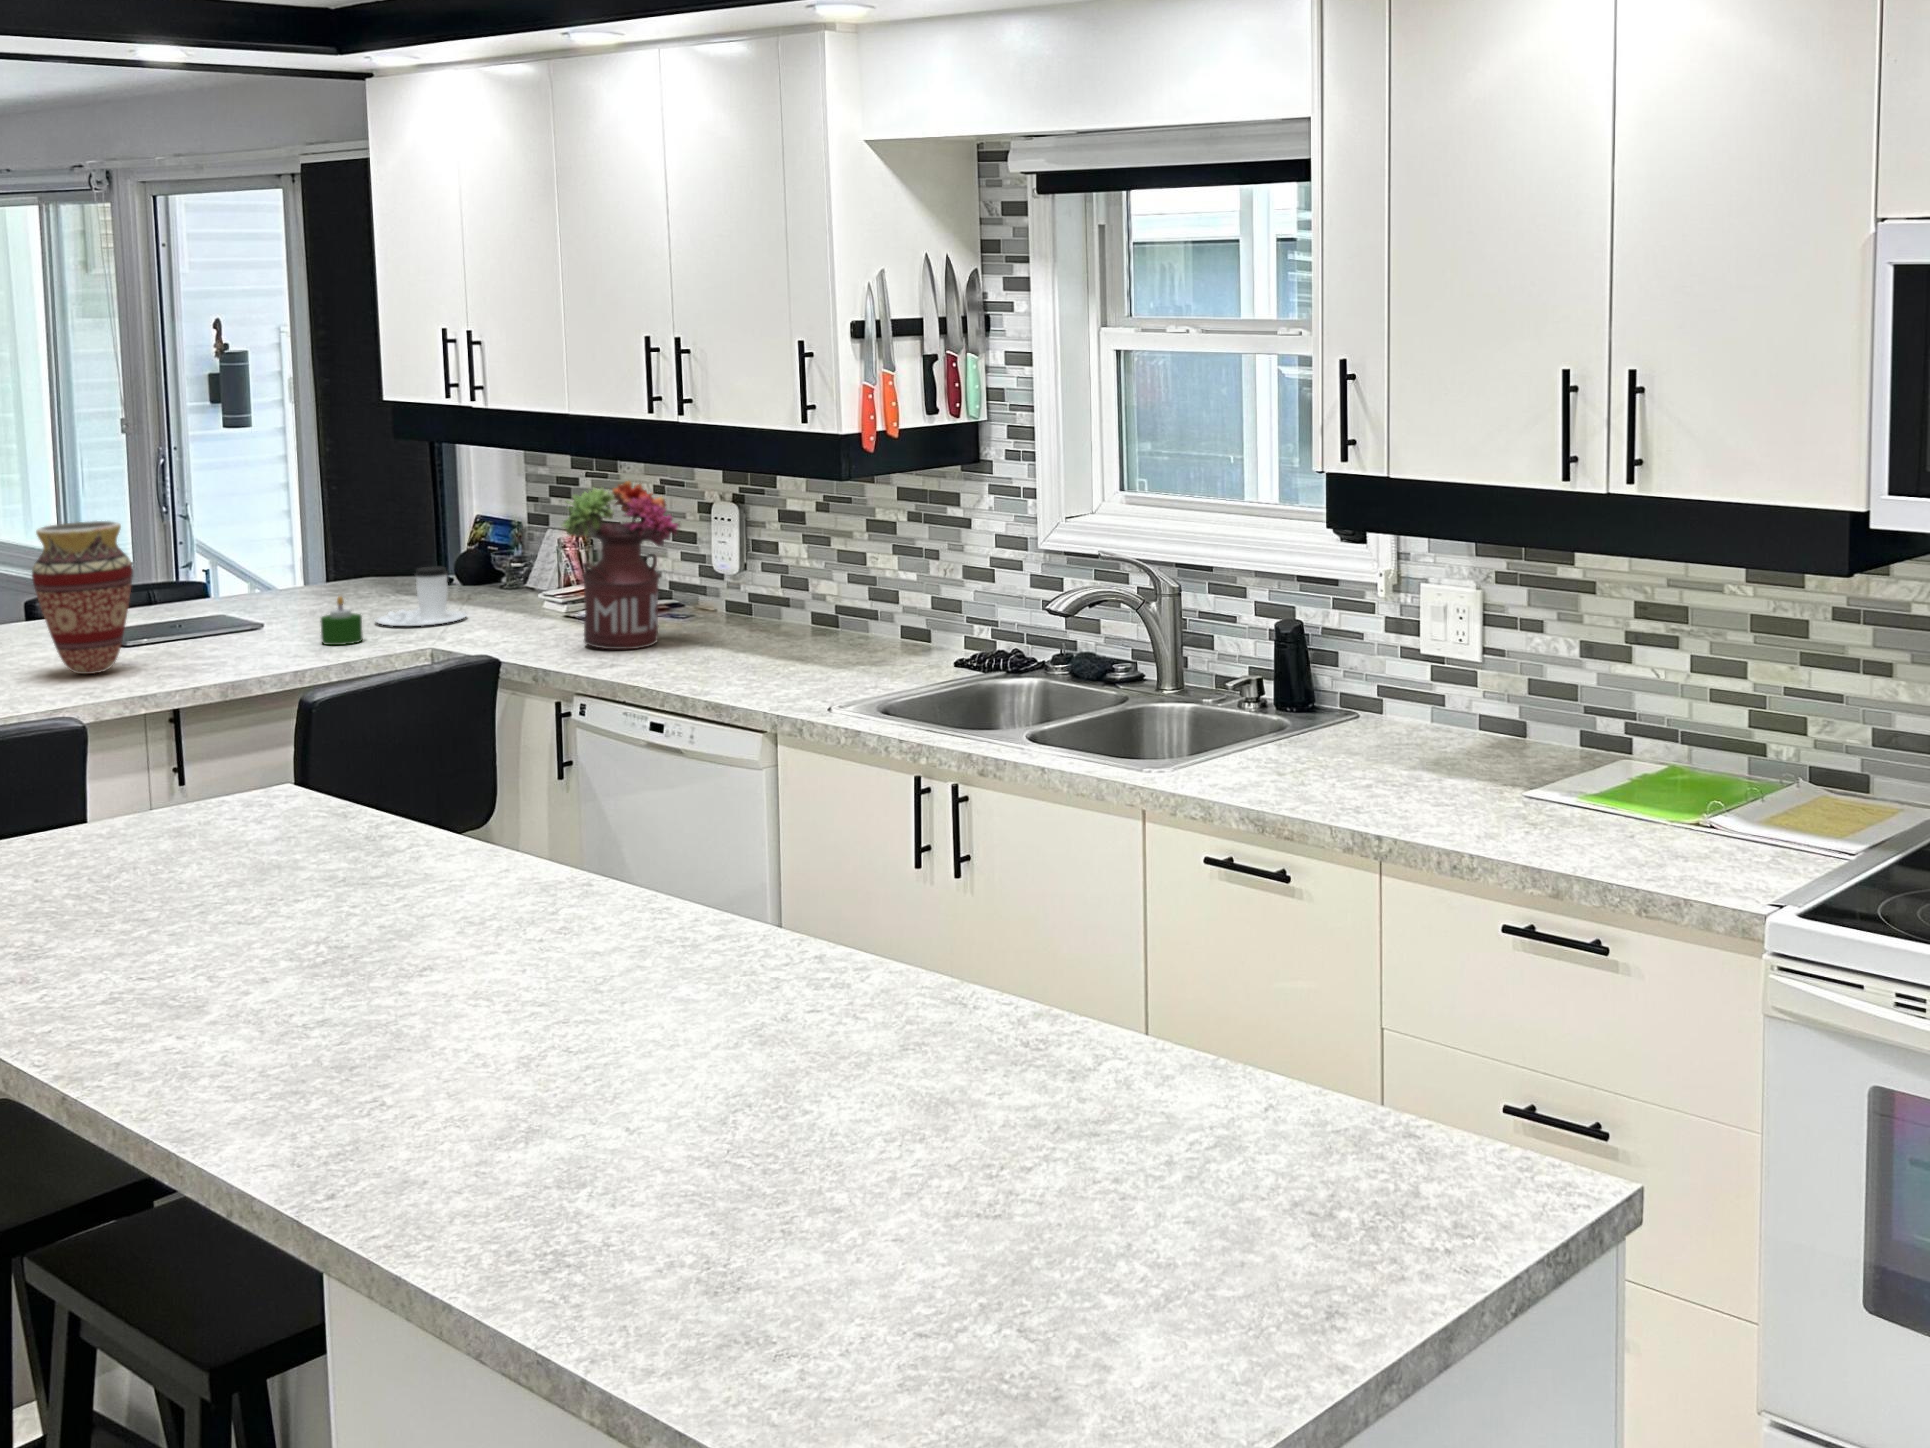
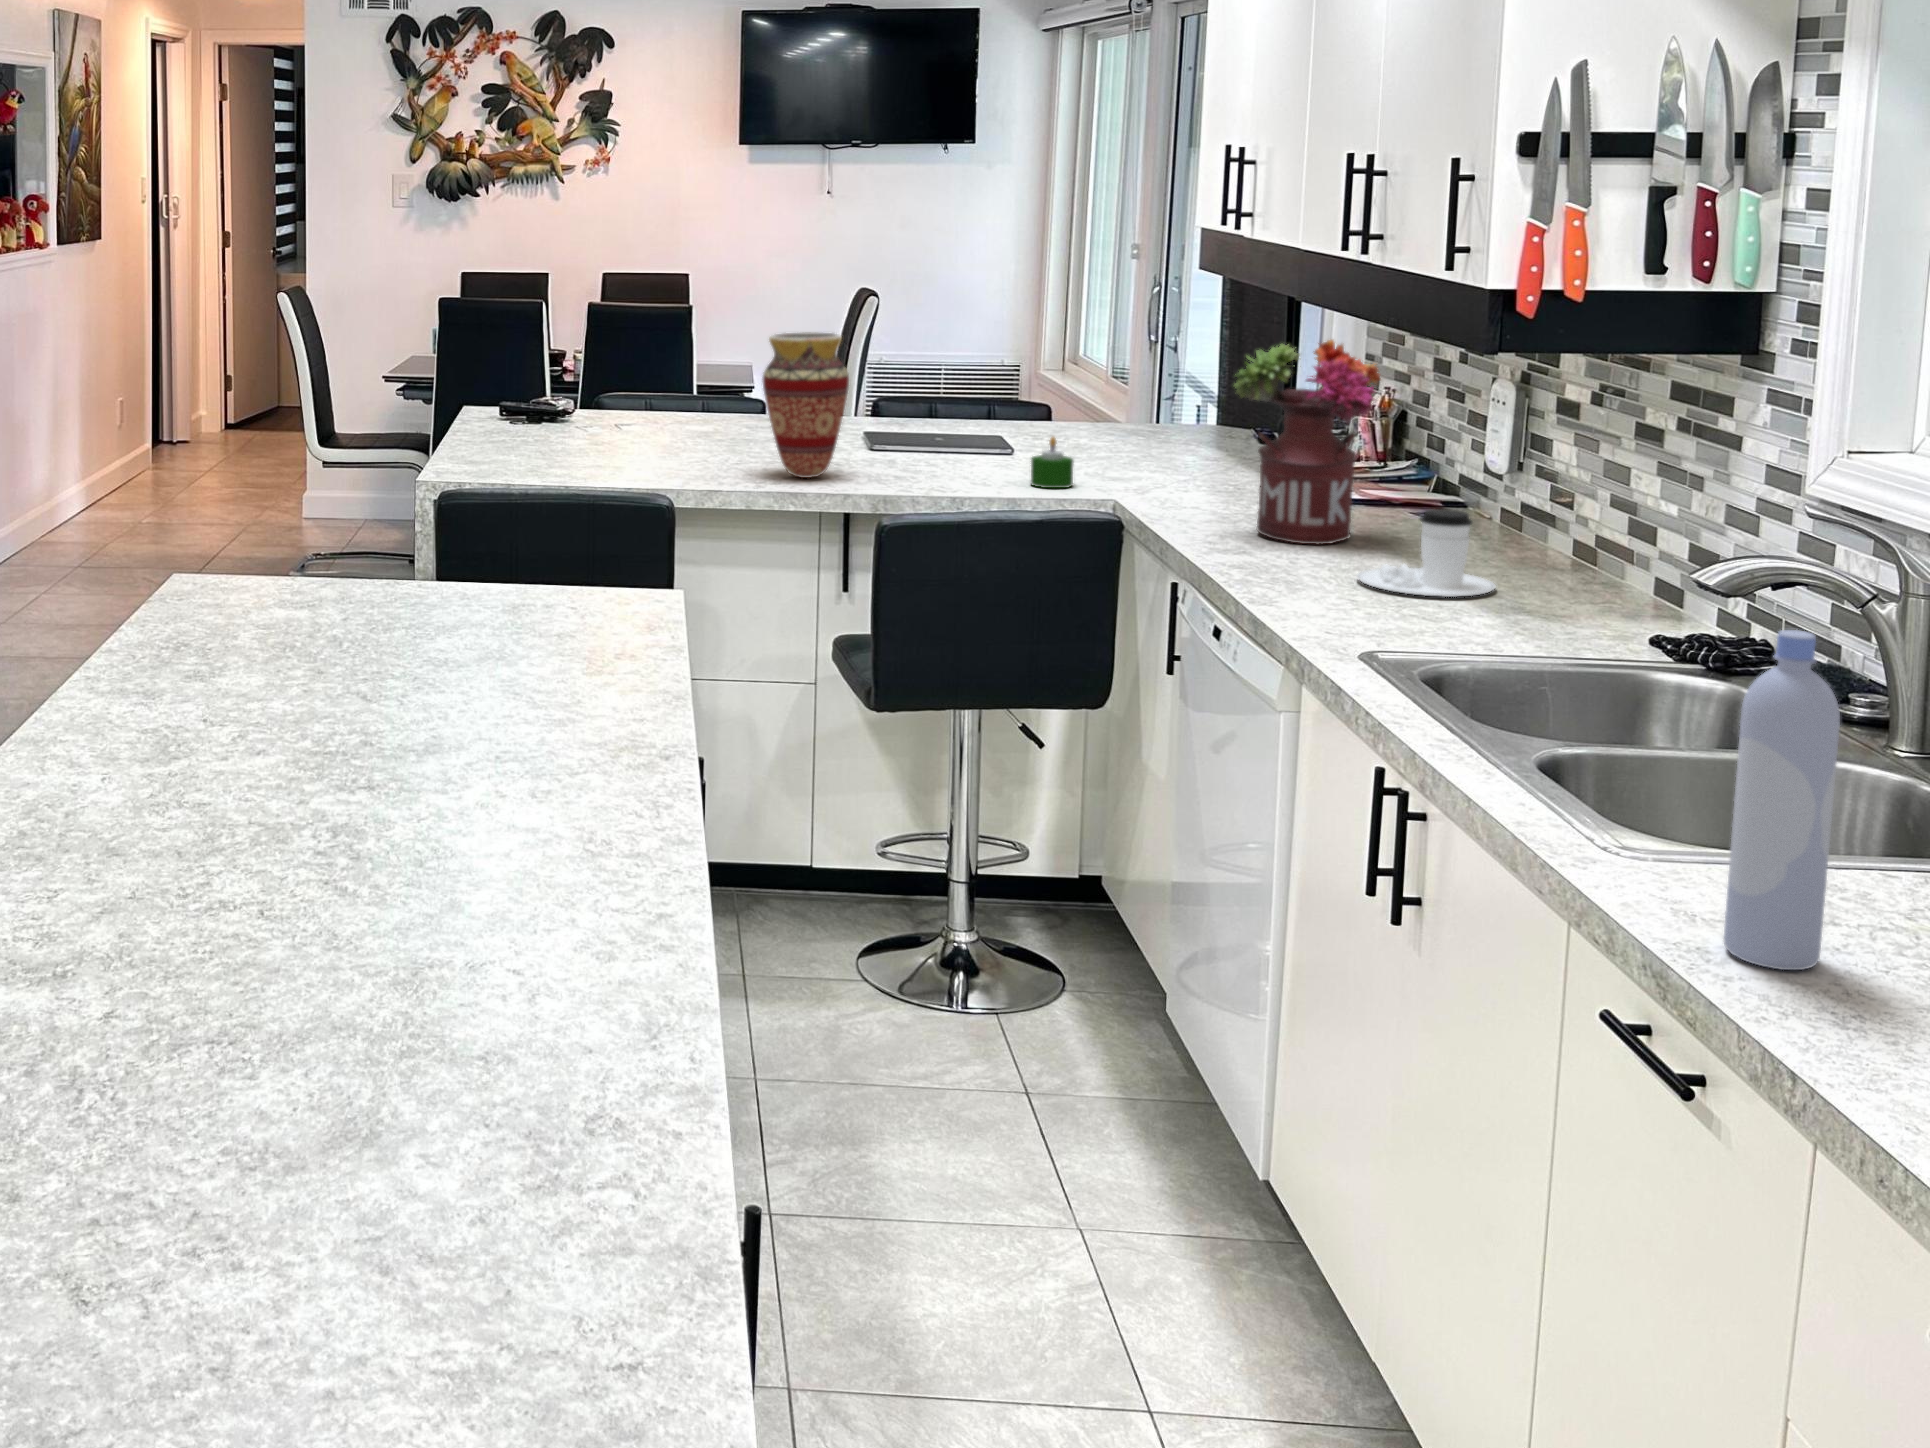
coffee cup: present [375,567,466,626] -> present [1356,509,1495,597]
bottle: none [1259,603,1304,789] -> present [1724,630,1840,970]

